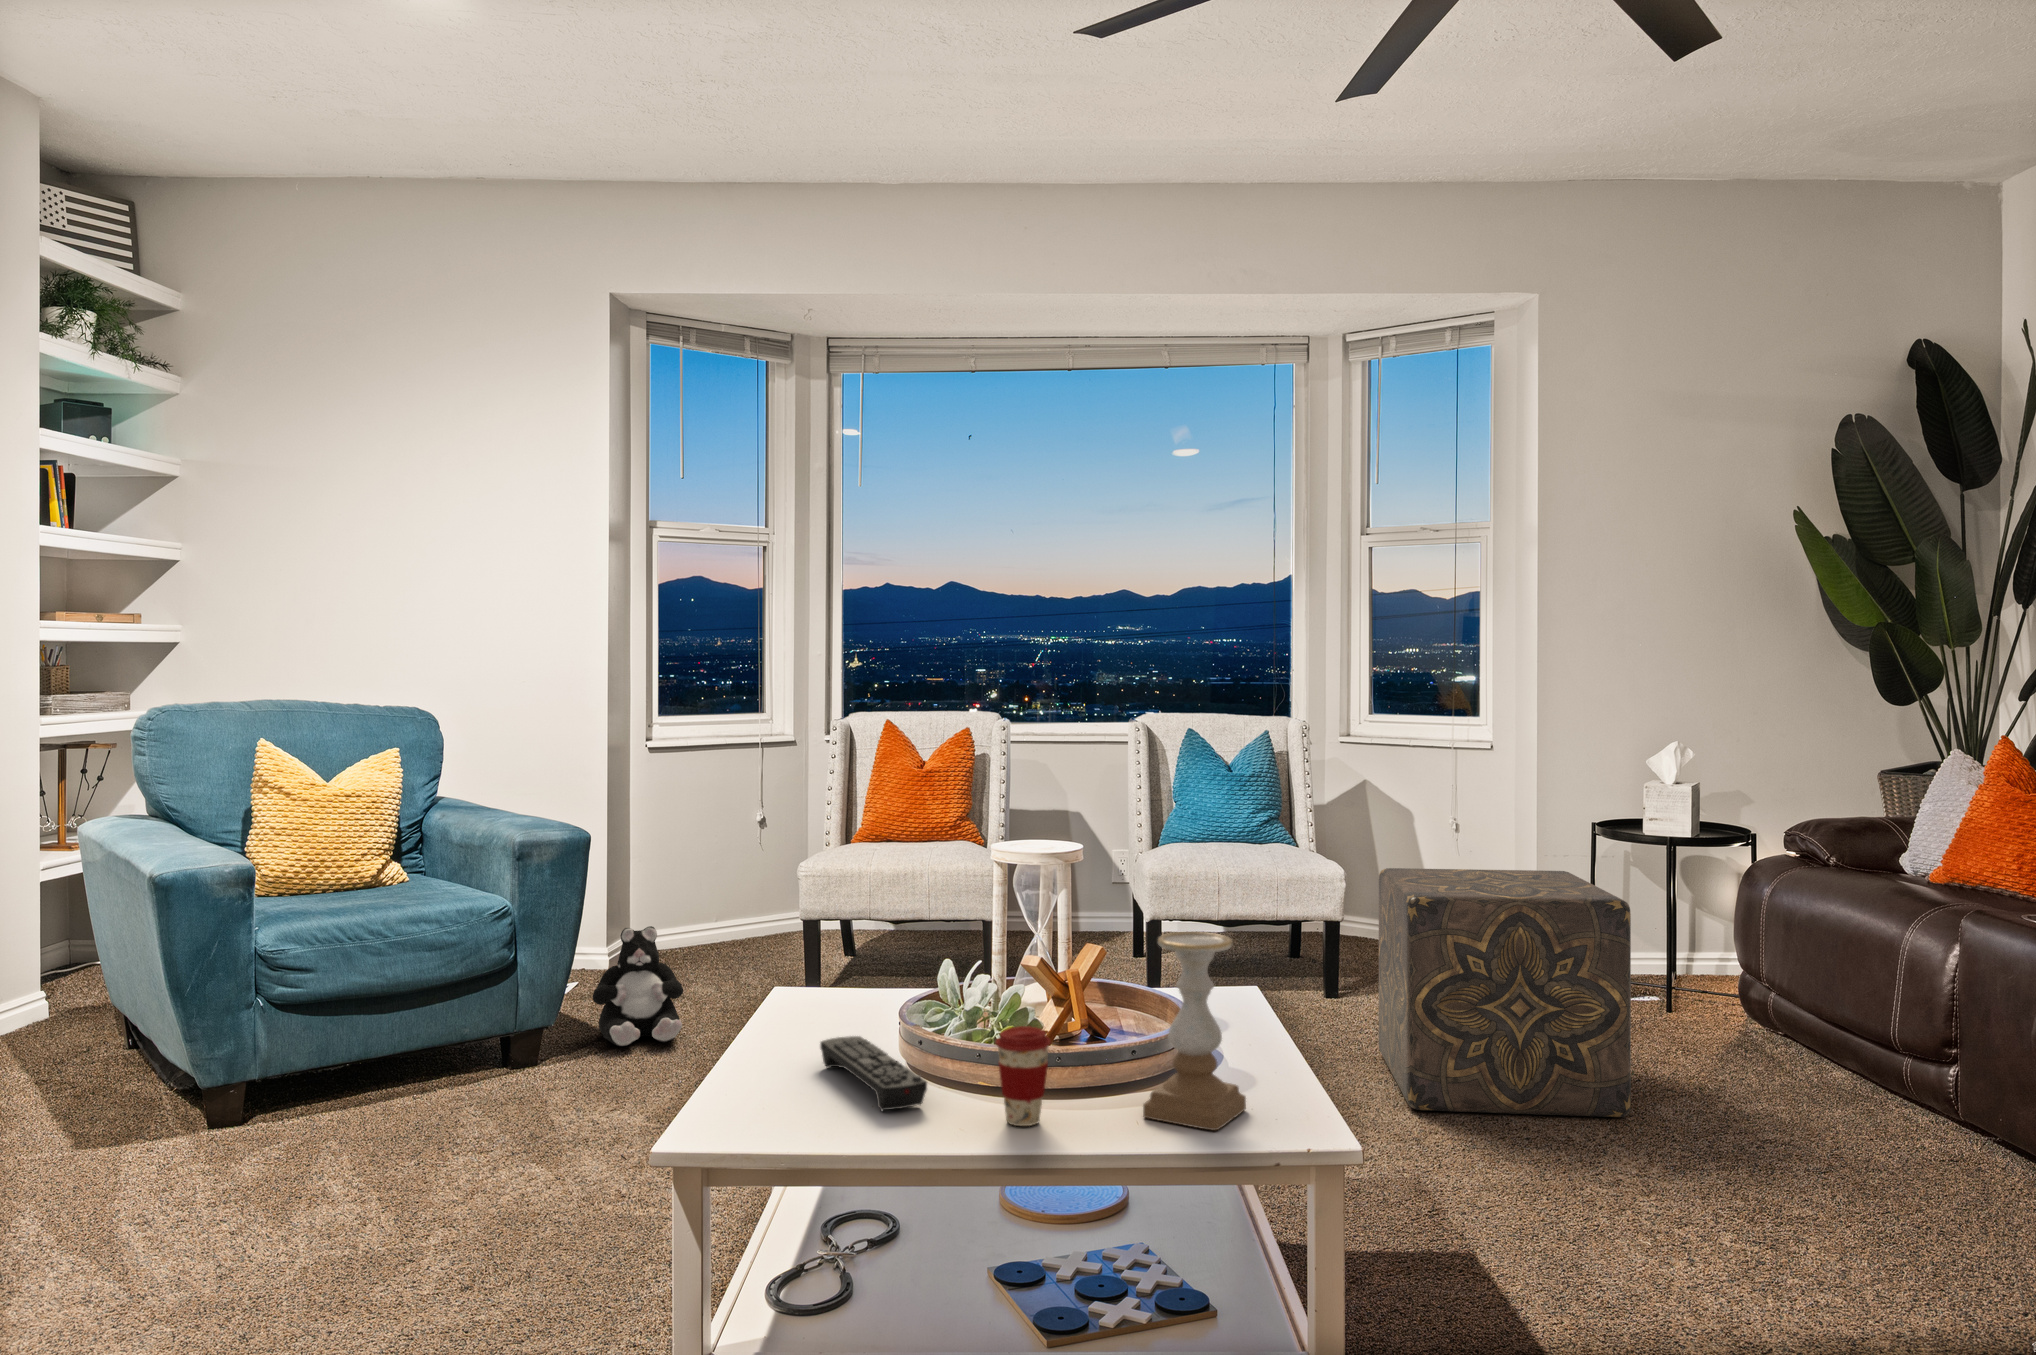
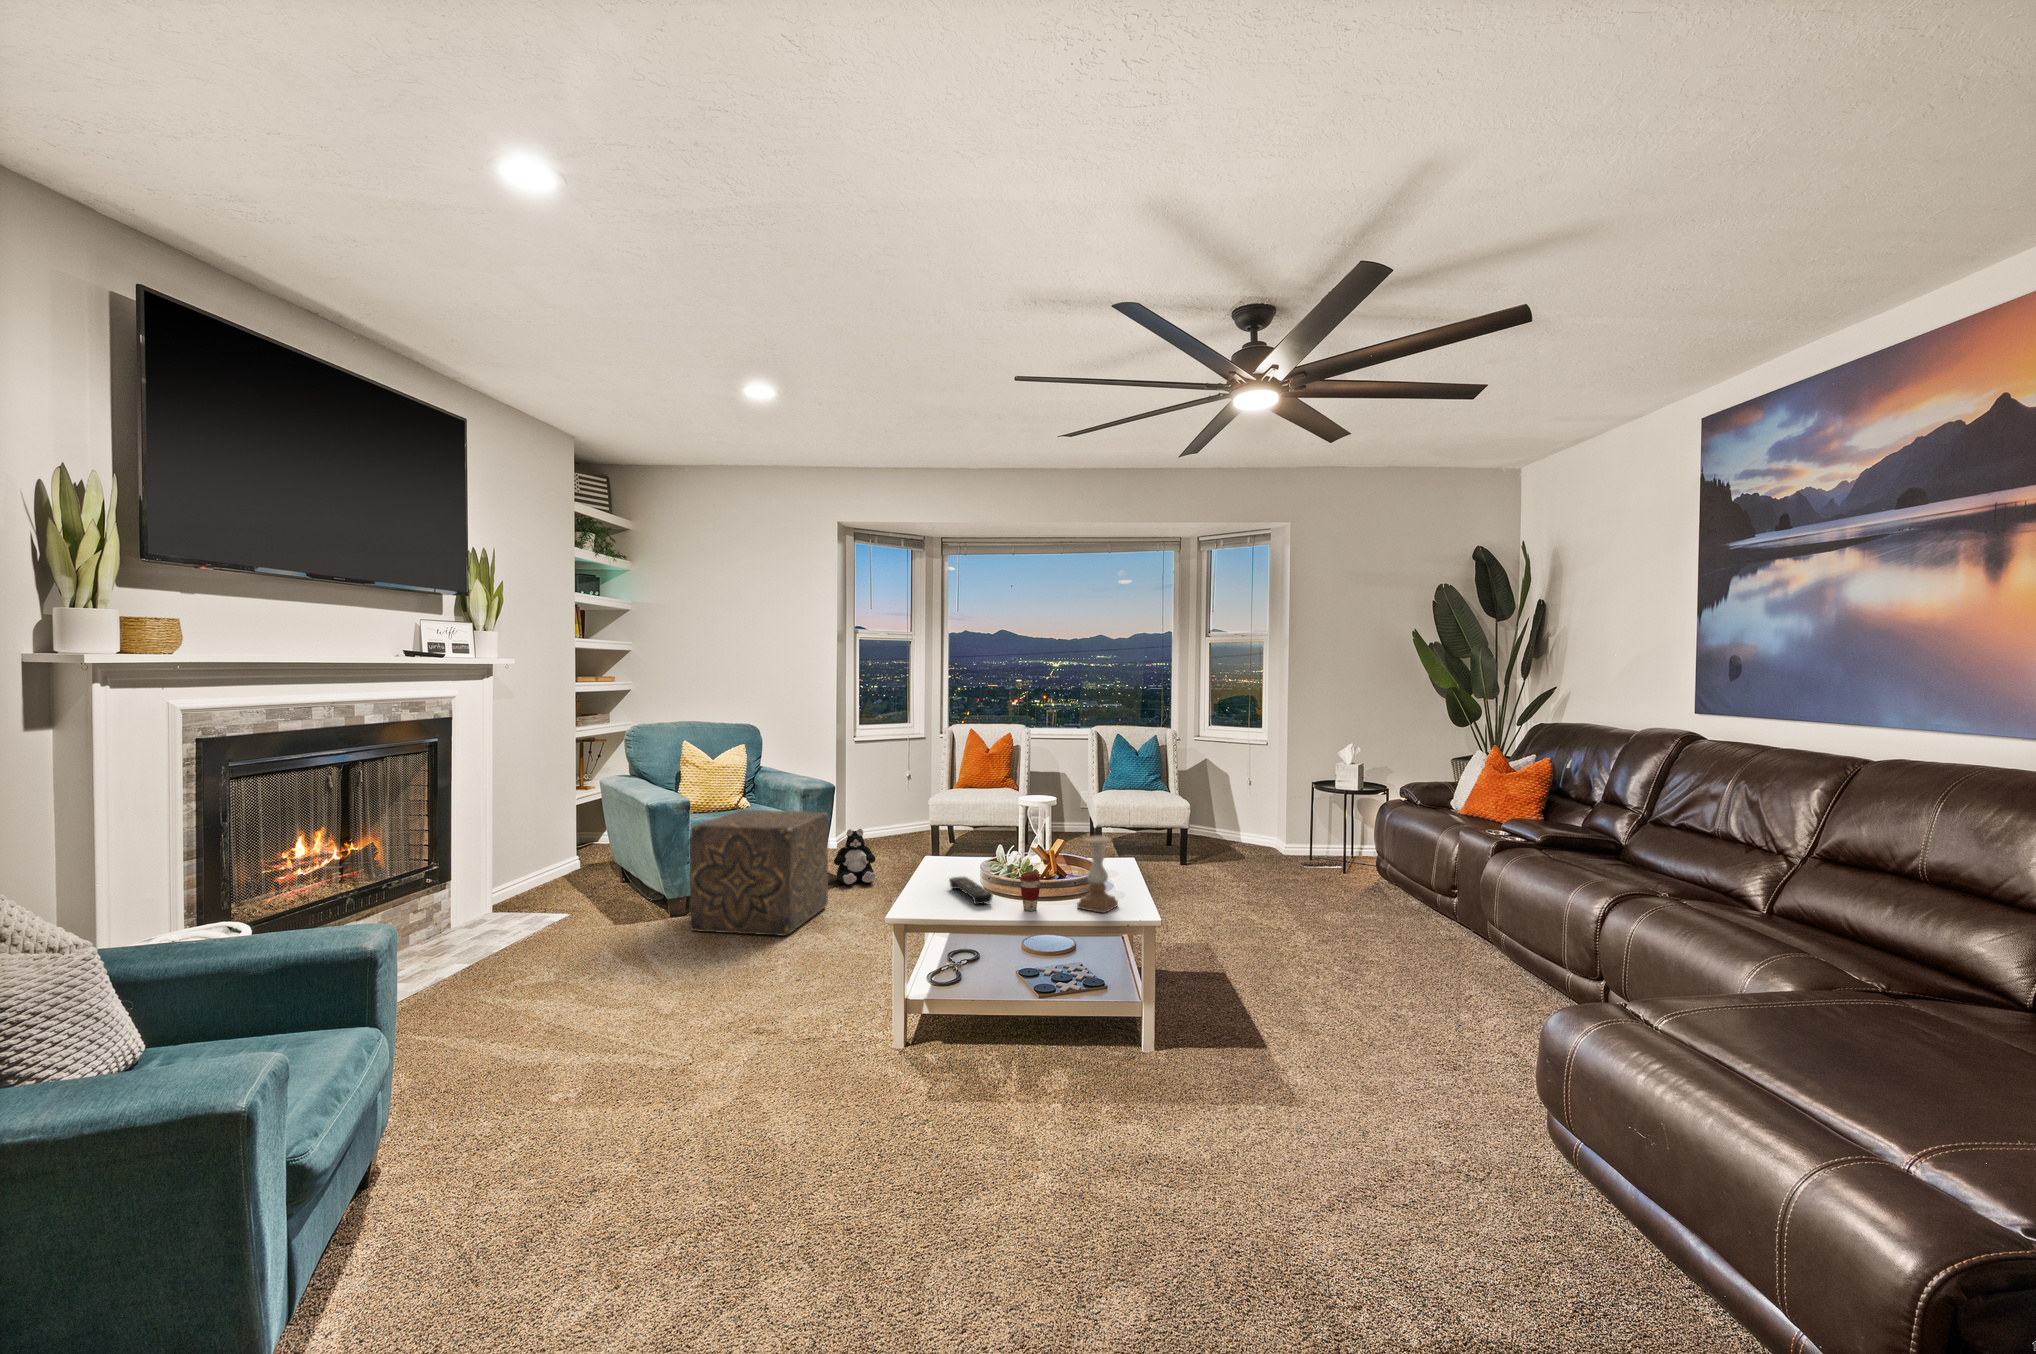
ottoman: present [1379,868,1631,1117] -> present [690,810,829,936]

